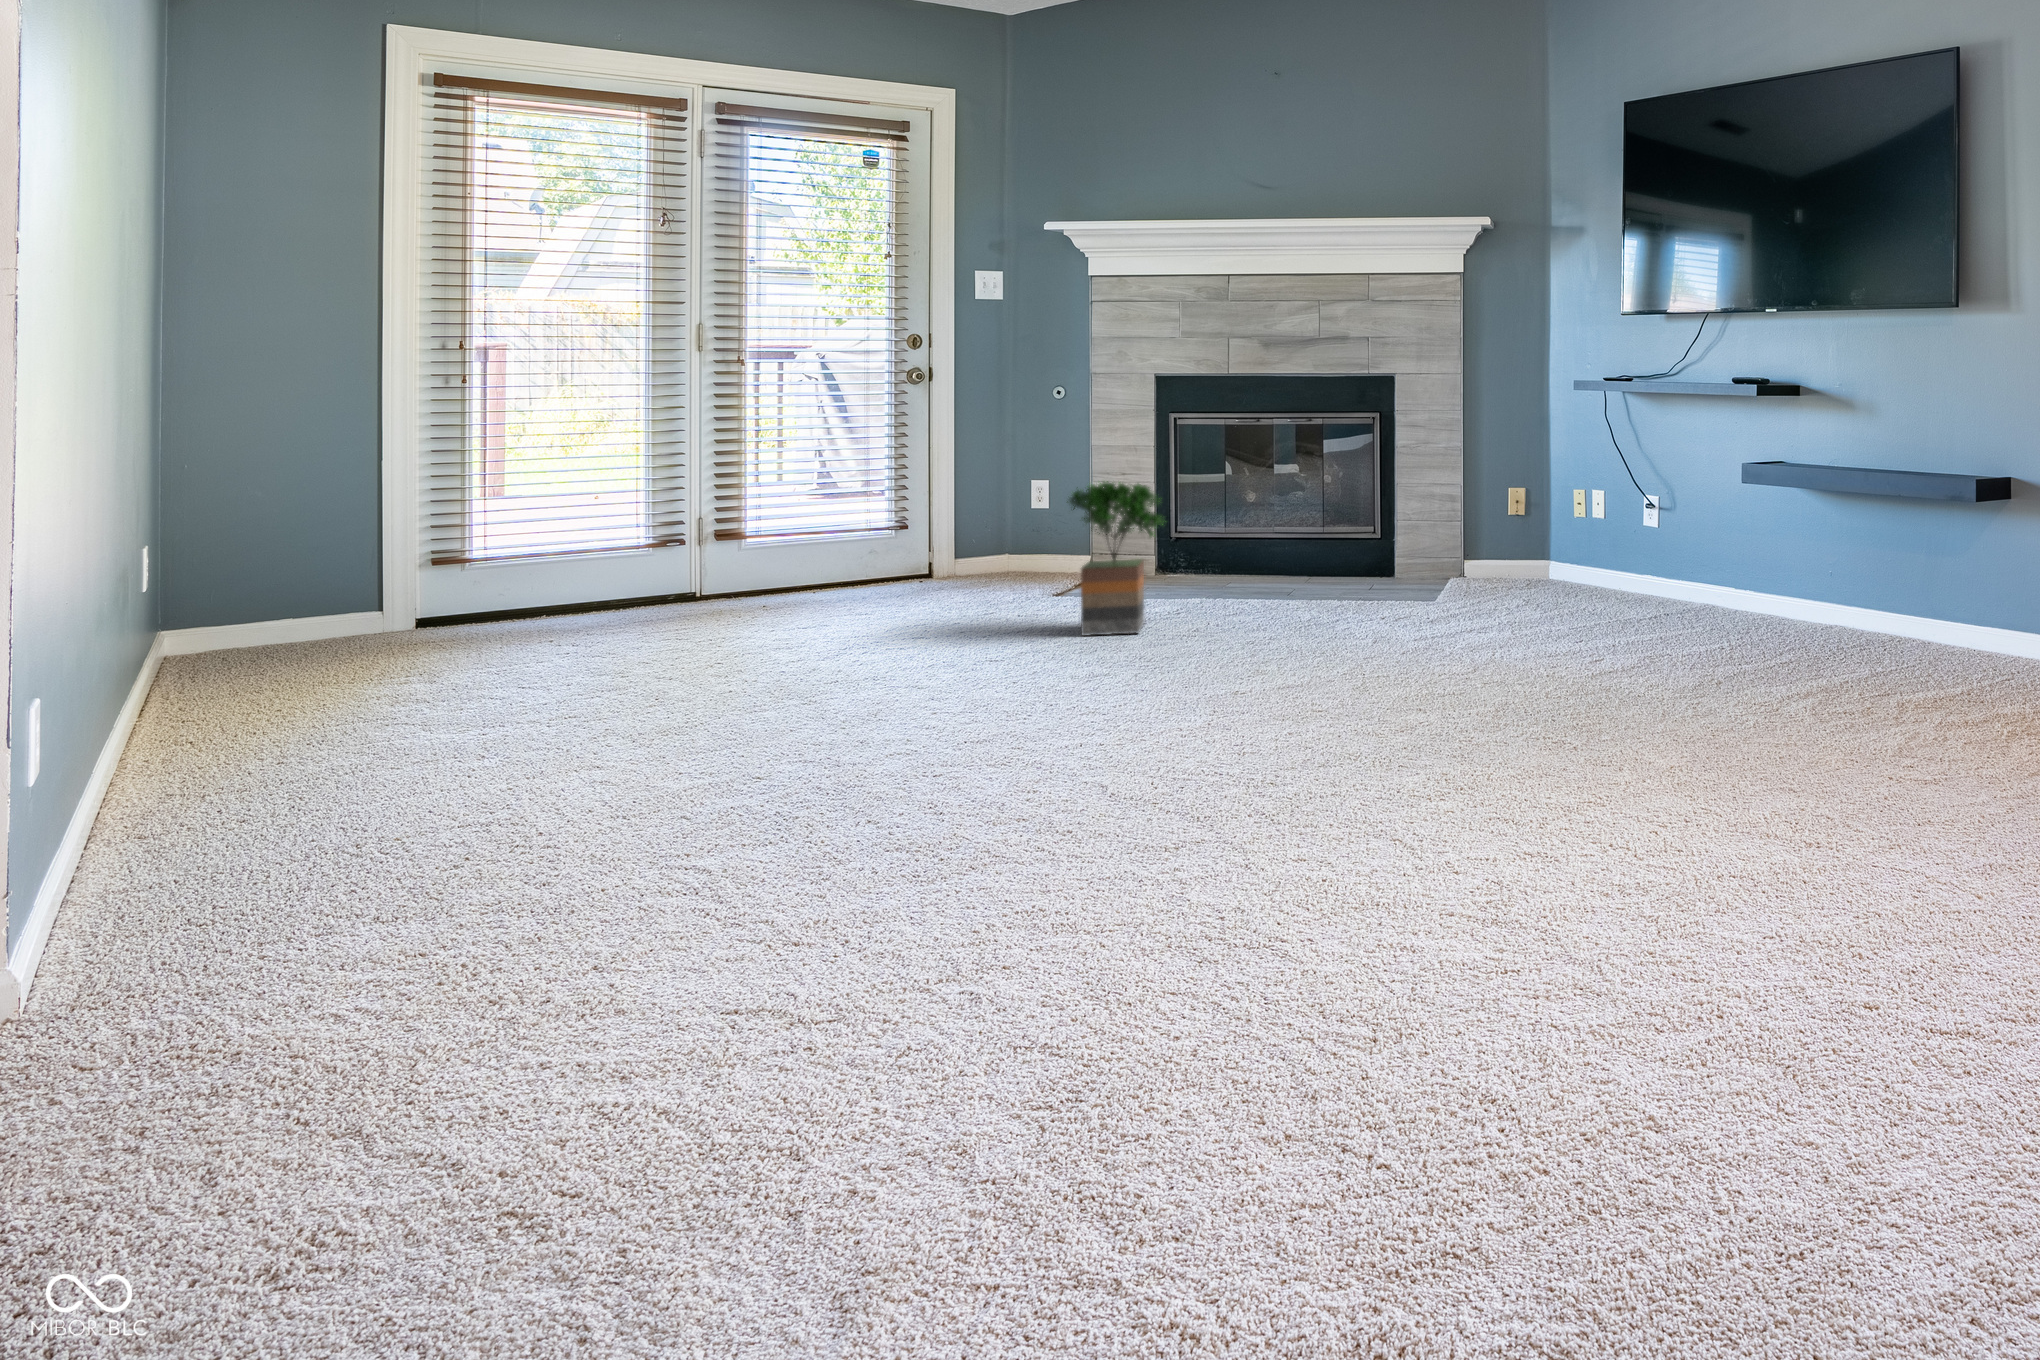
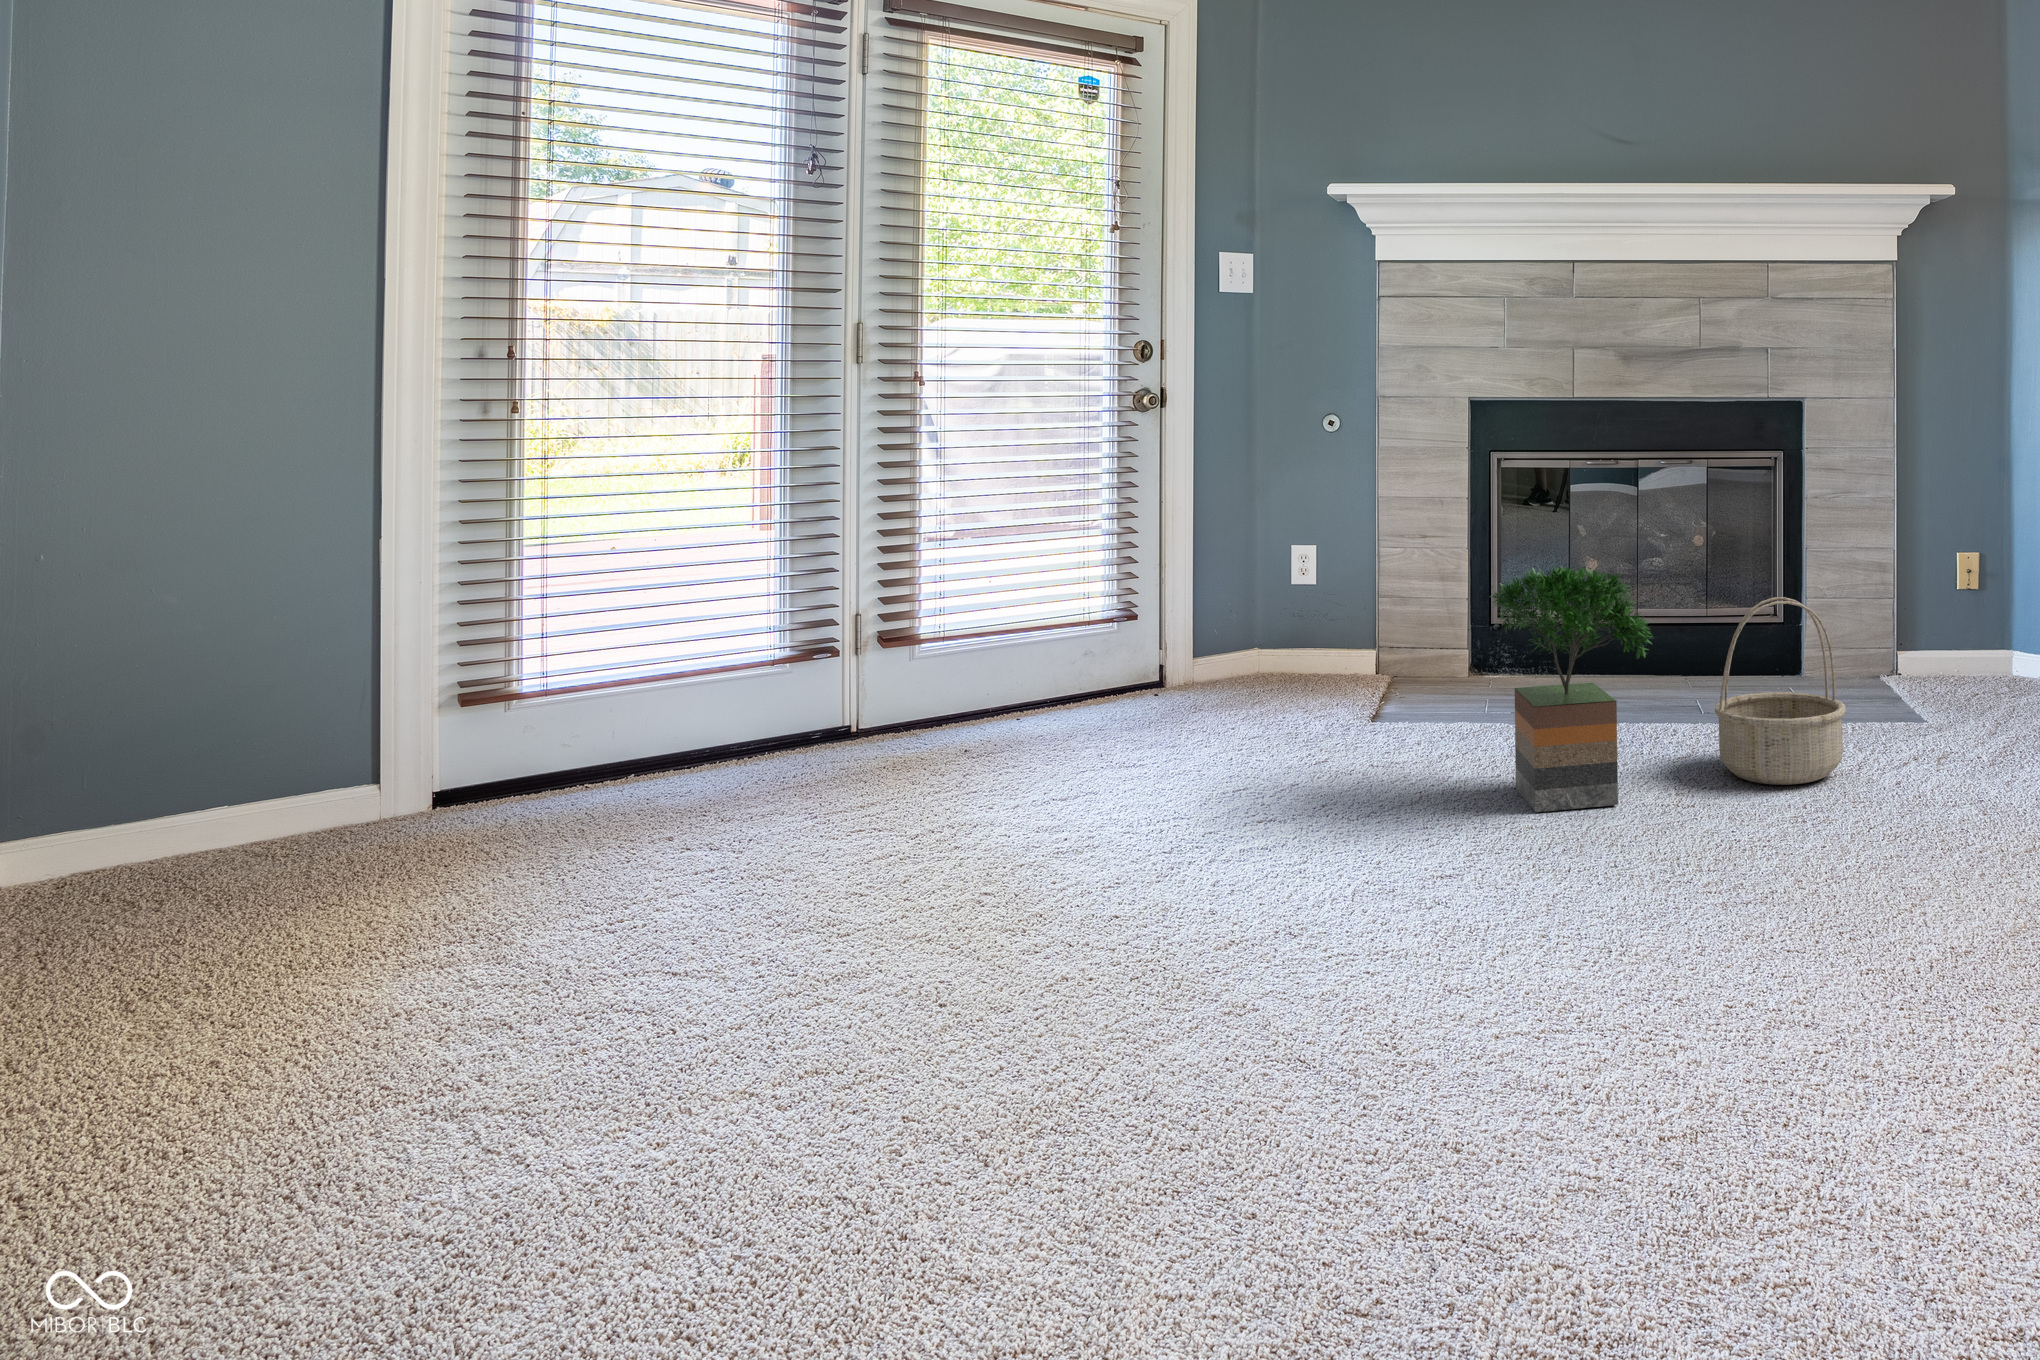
basket: none [1227,504,1318,627] -> present [1715,597,1846,785]

